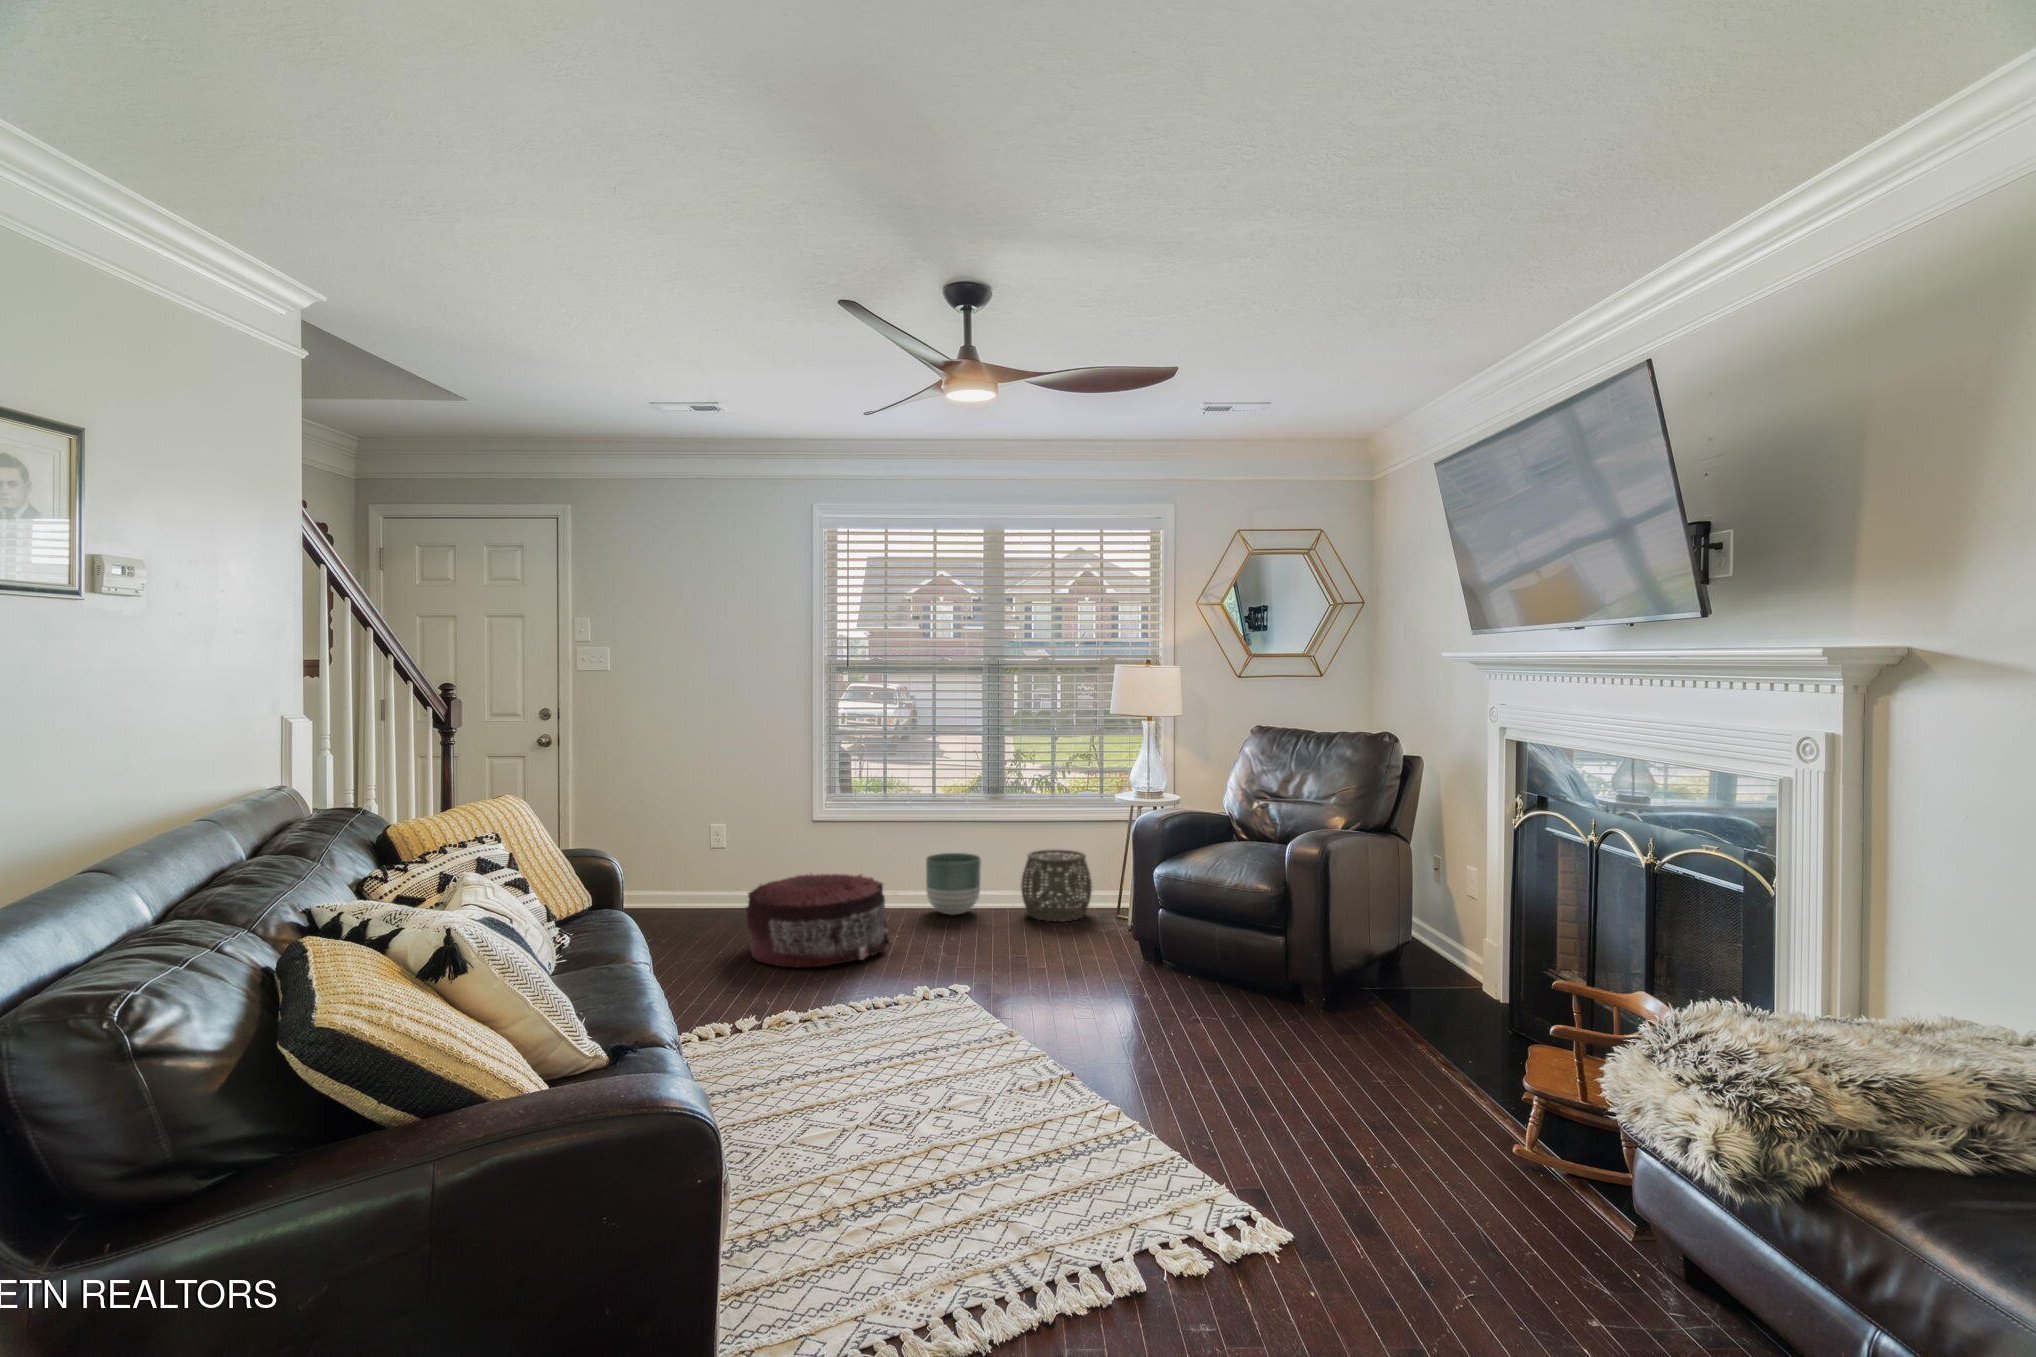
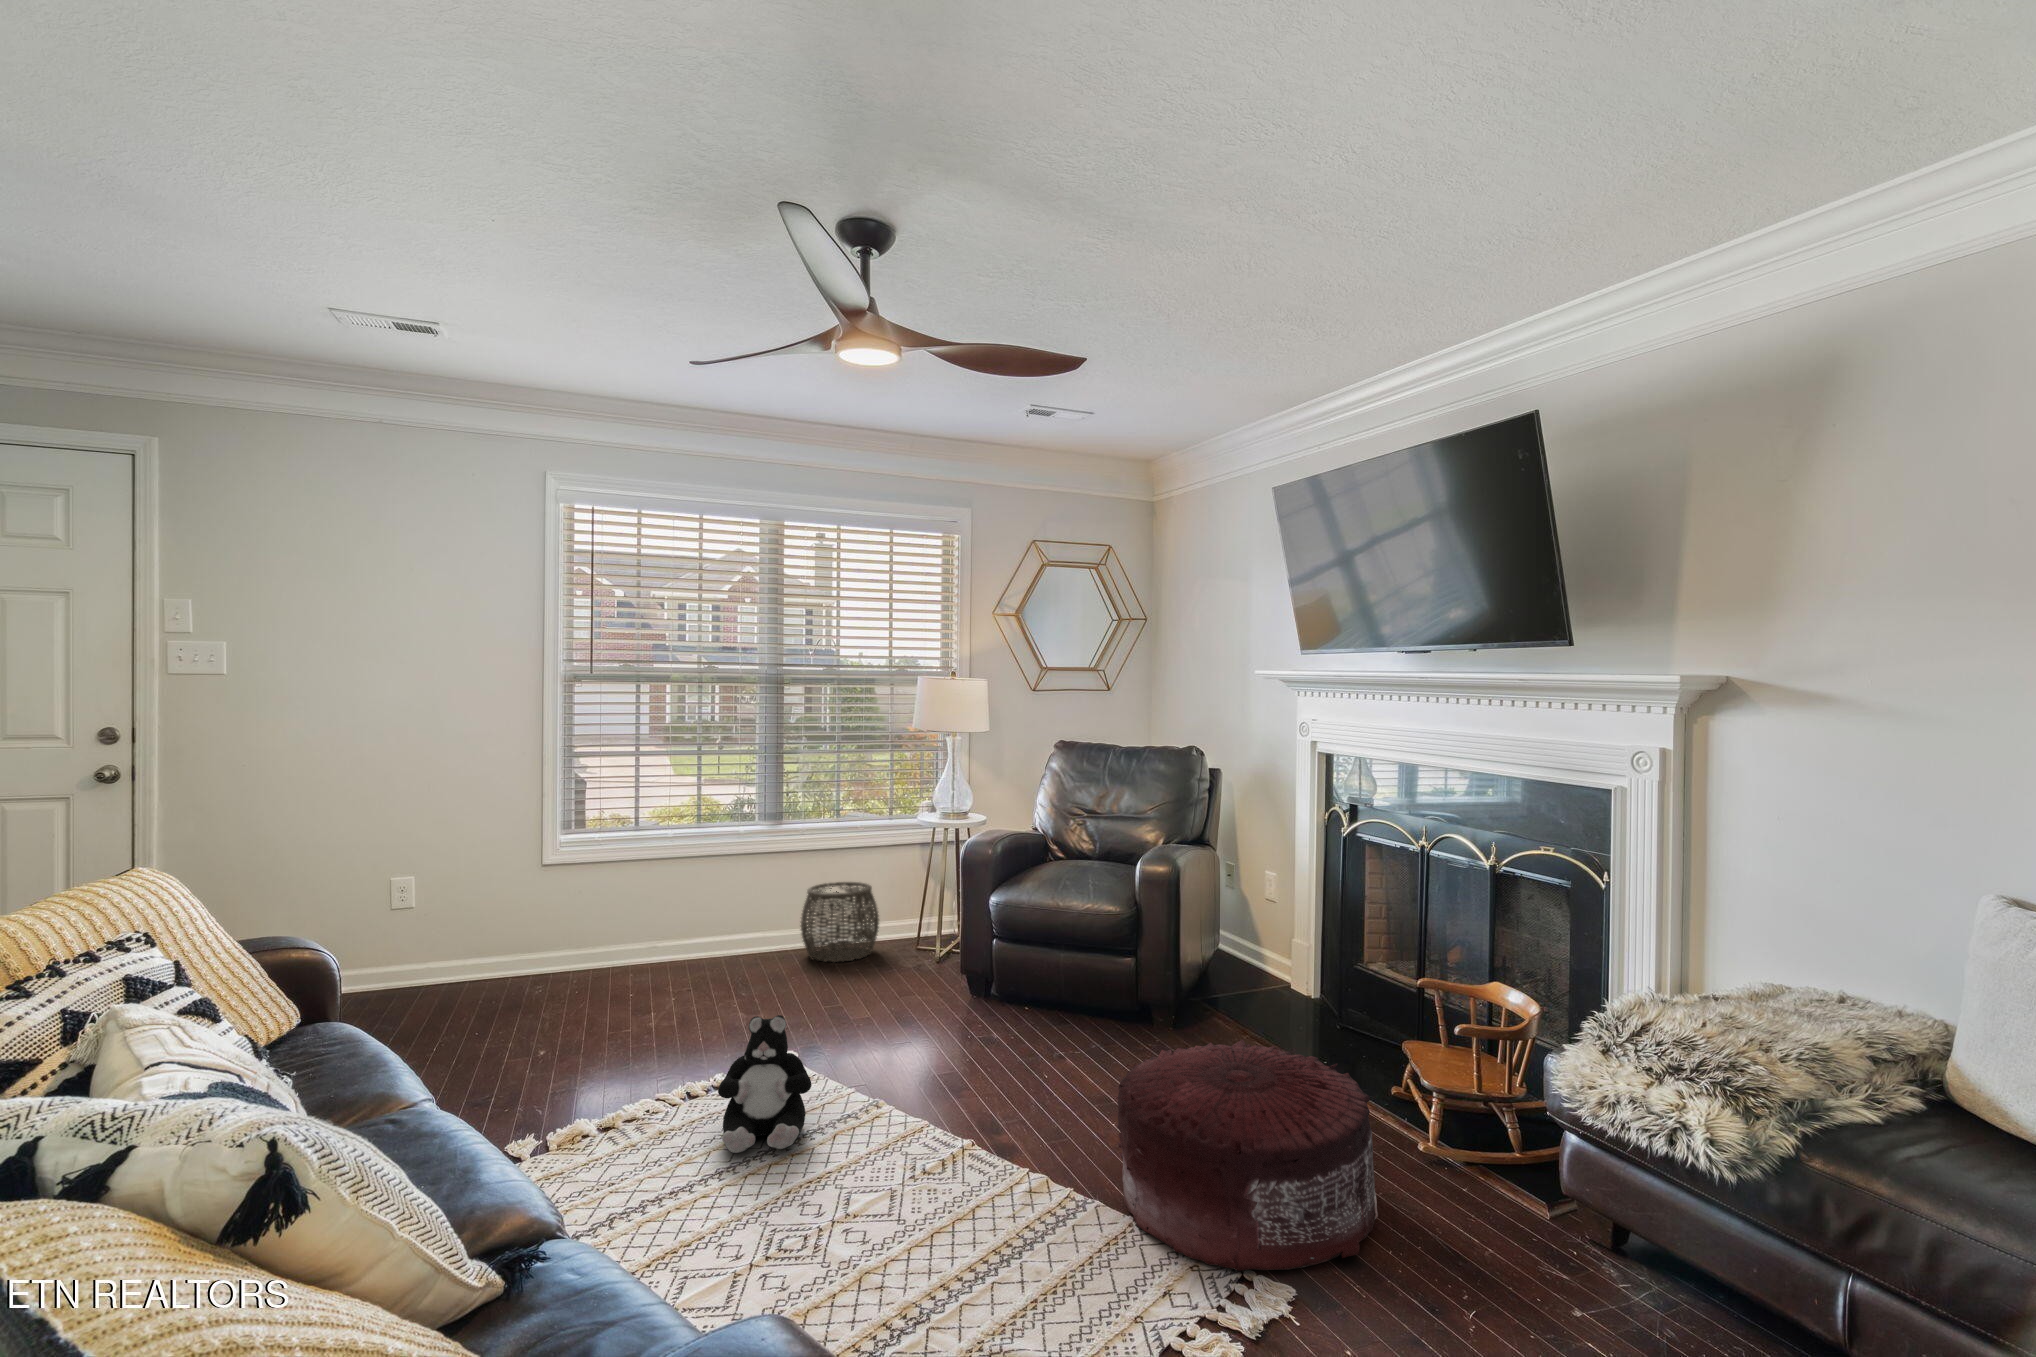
planter: present [926,853,981,915] -> none [689,895,753,967]
pouf: present [746,874,890,967] -> present [1117,1039,1378,1271]
plush toy: none [877,947,956,1055] -> present [718,1015,811,1153]

